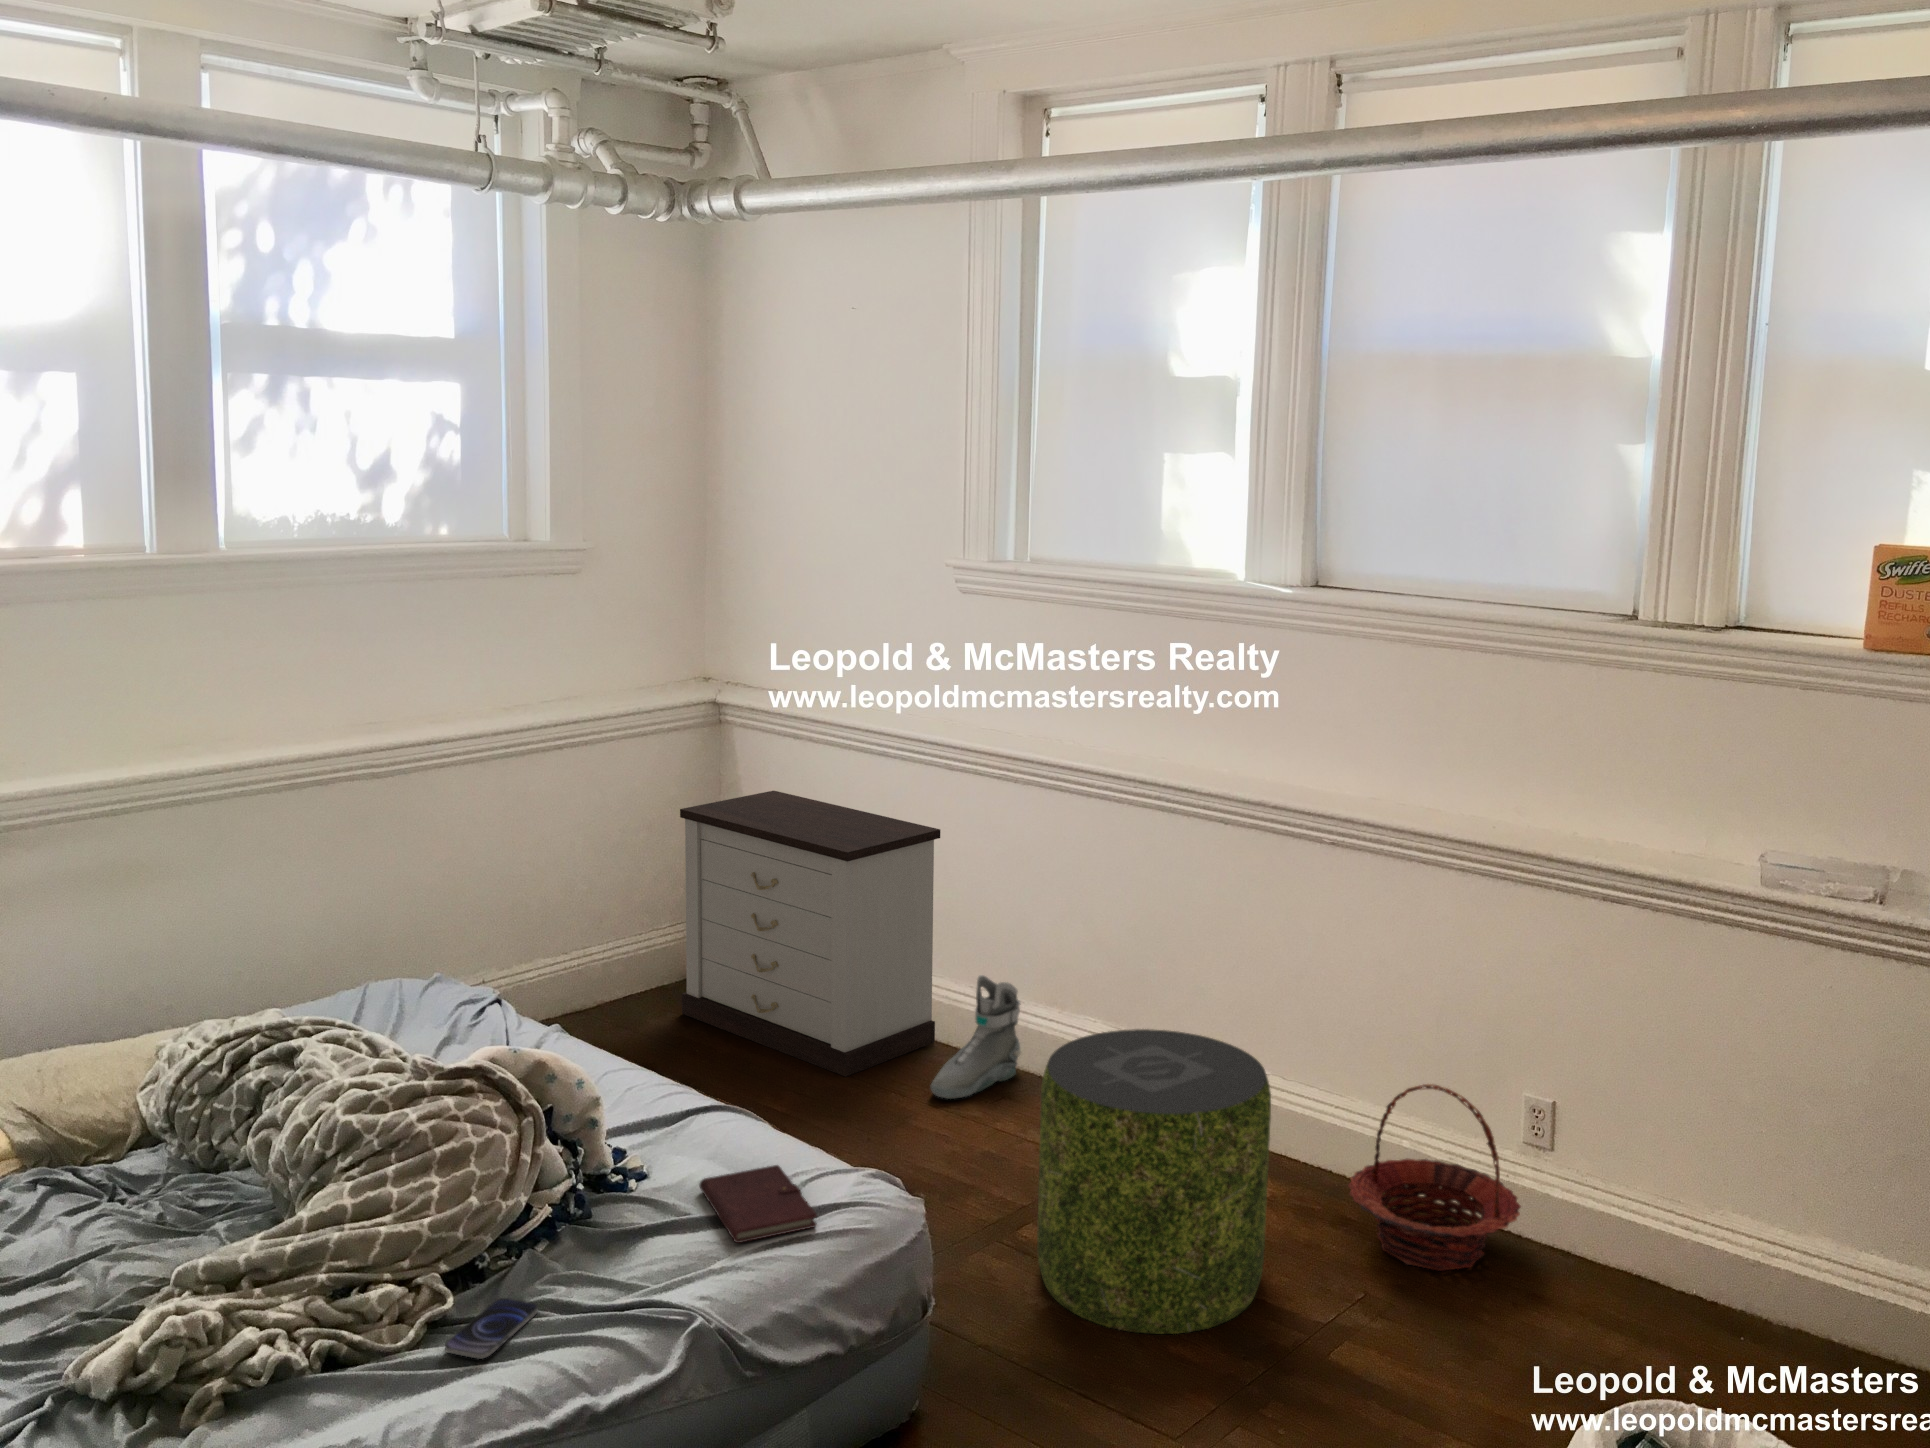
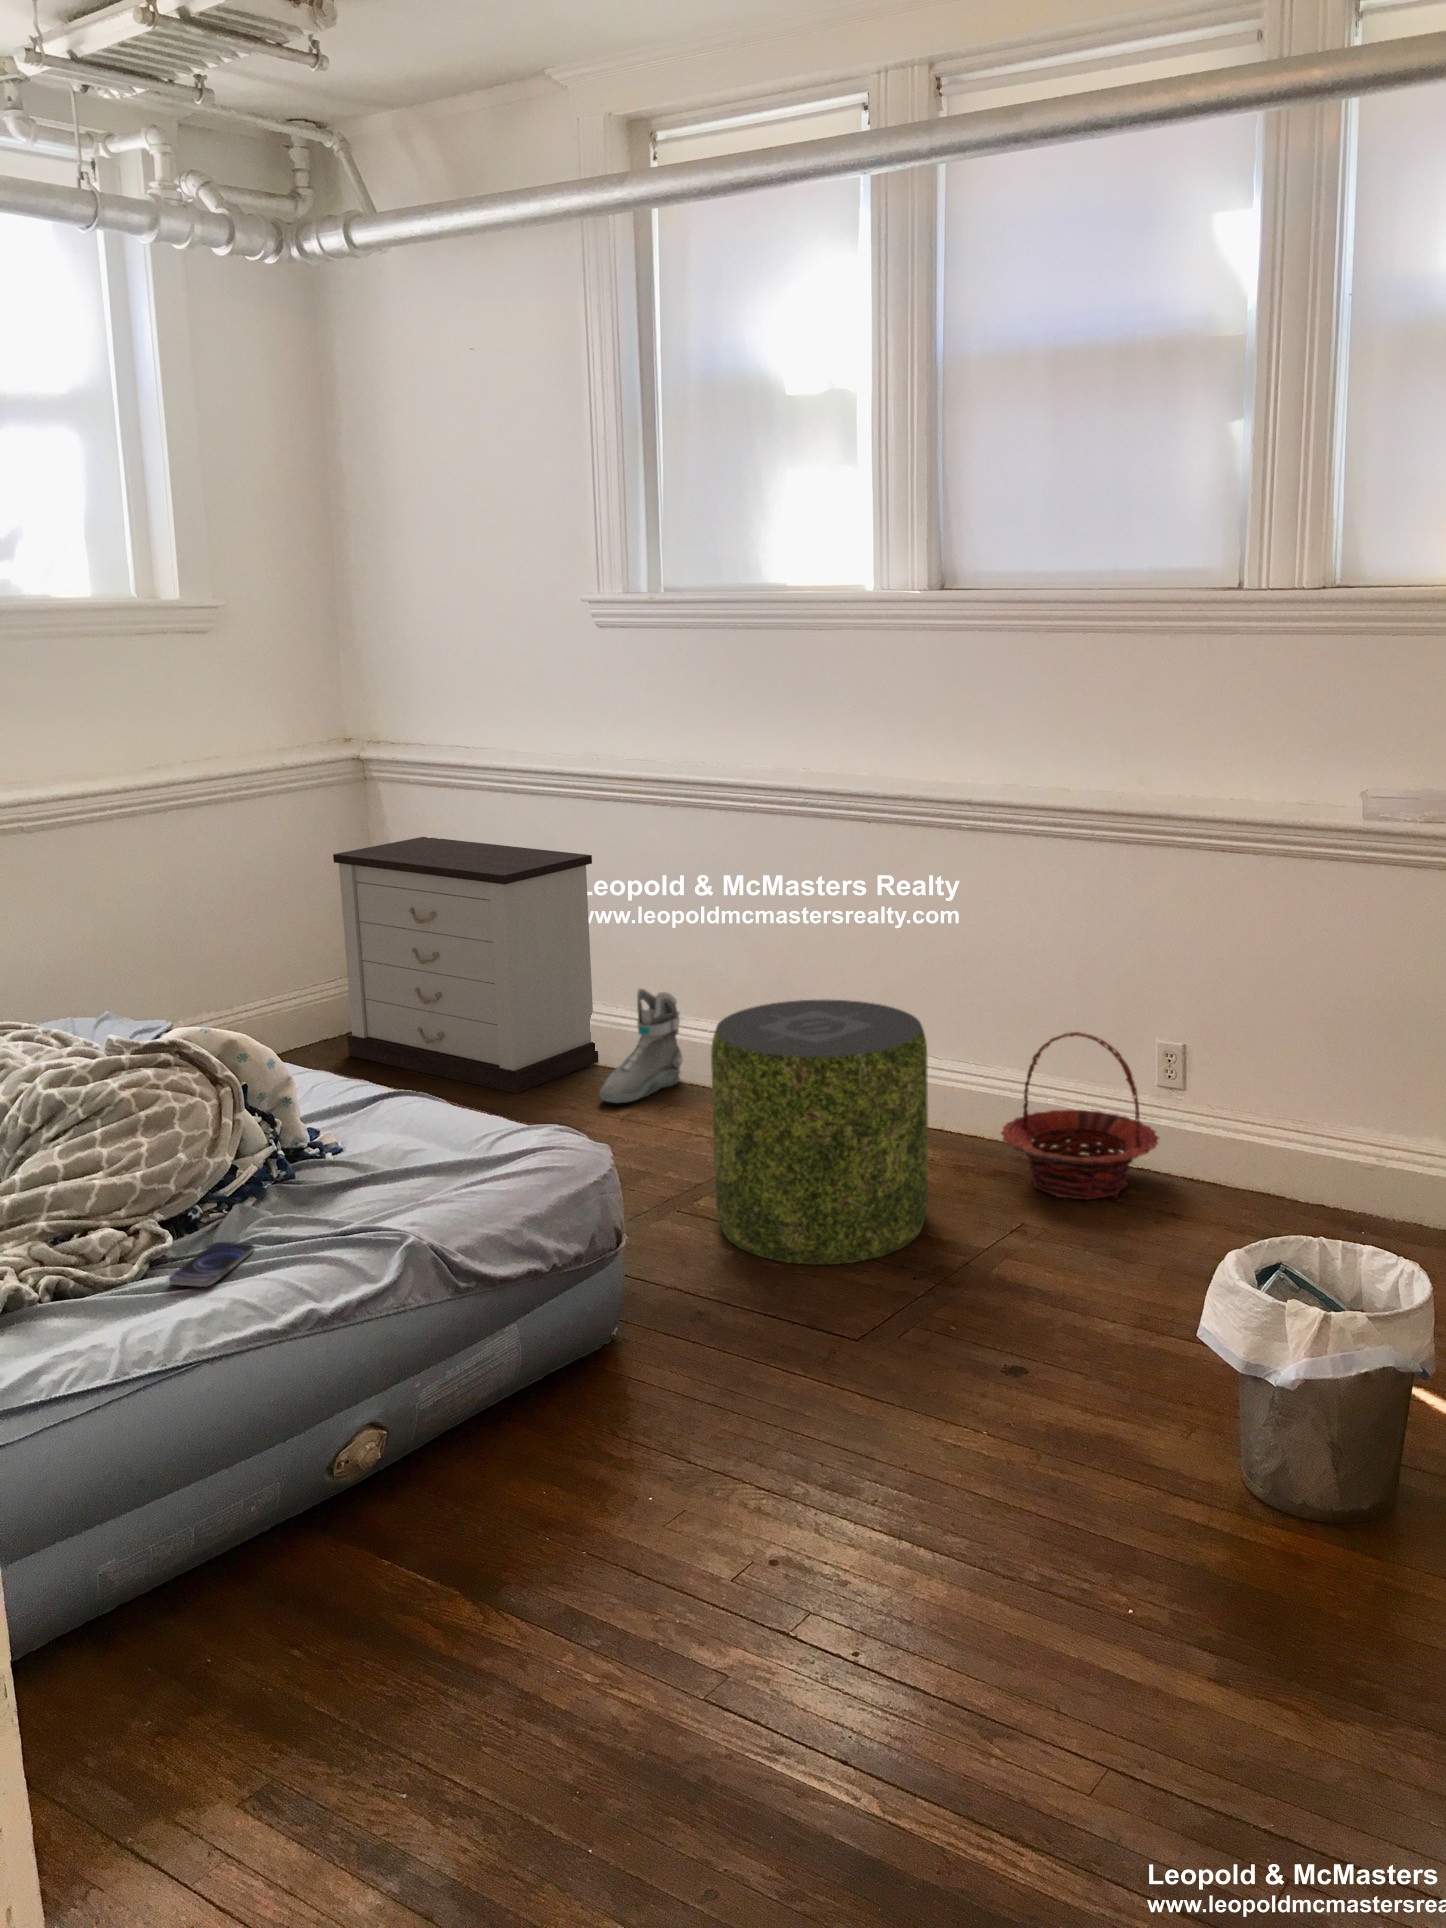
notebook: present [699,1165,817,1243] -> none [394,1127,512,1187]

